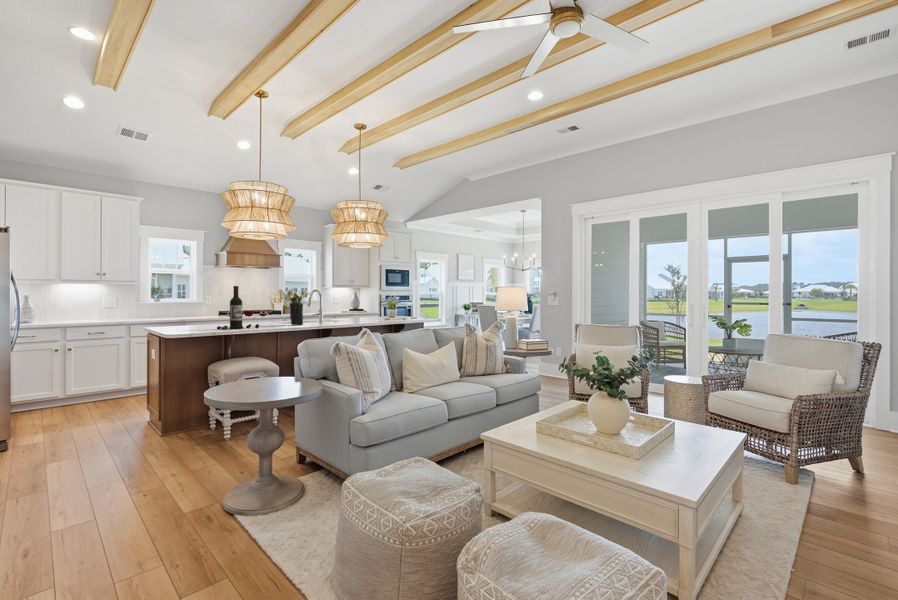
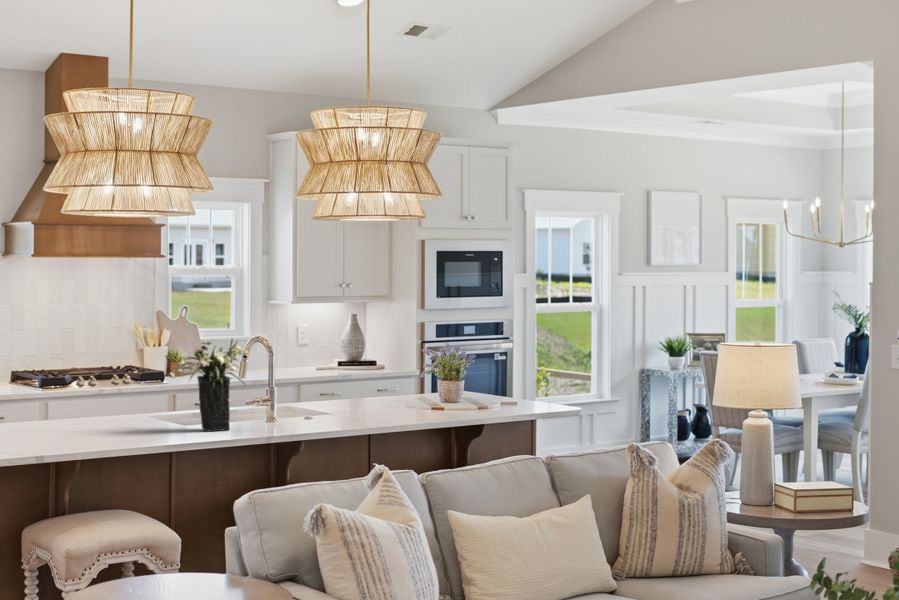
wine bottle: present [217,286,267,330] -> none [47,344,155,448]

